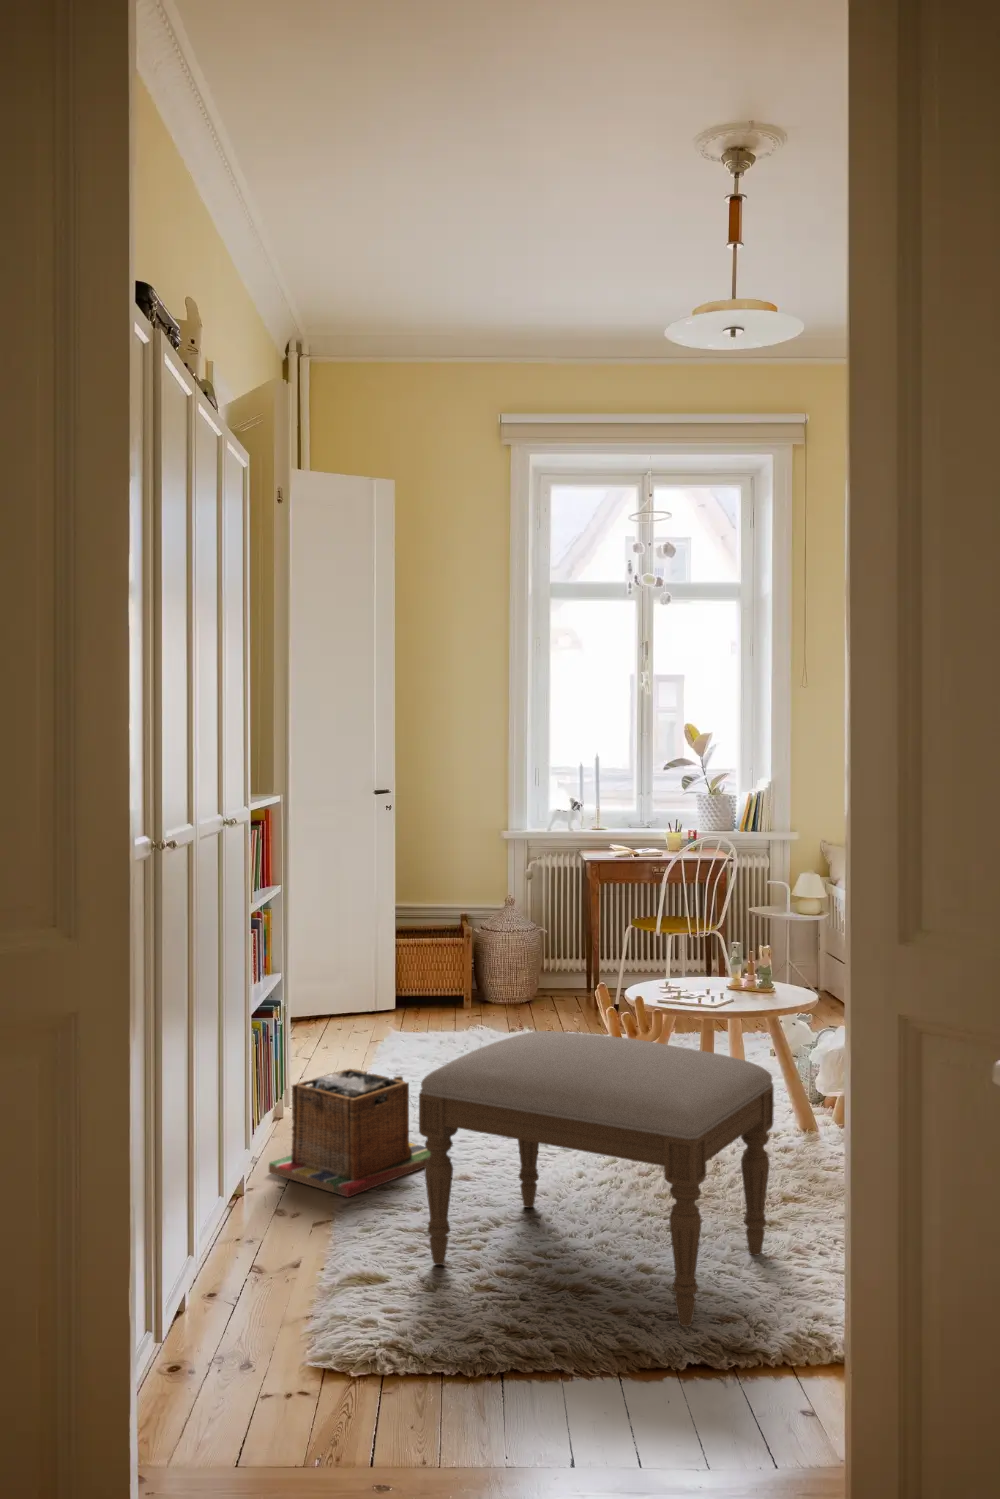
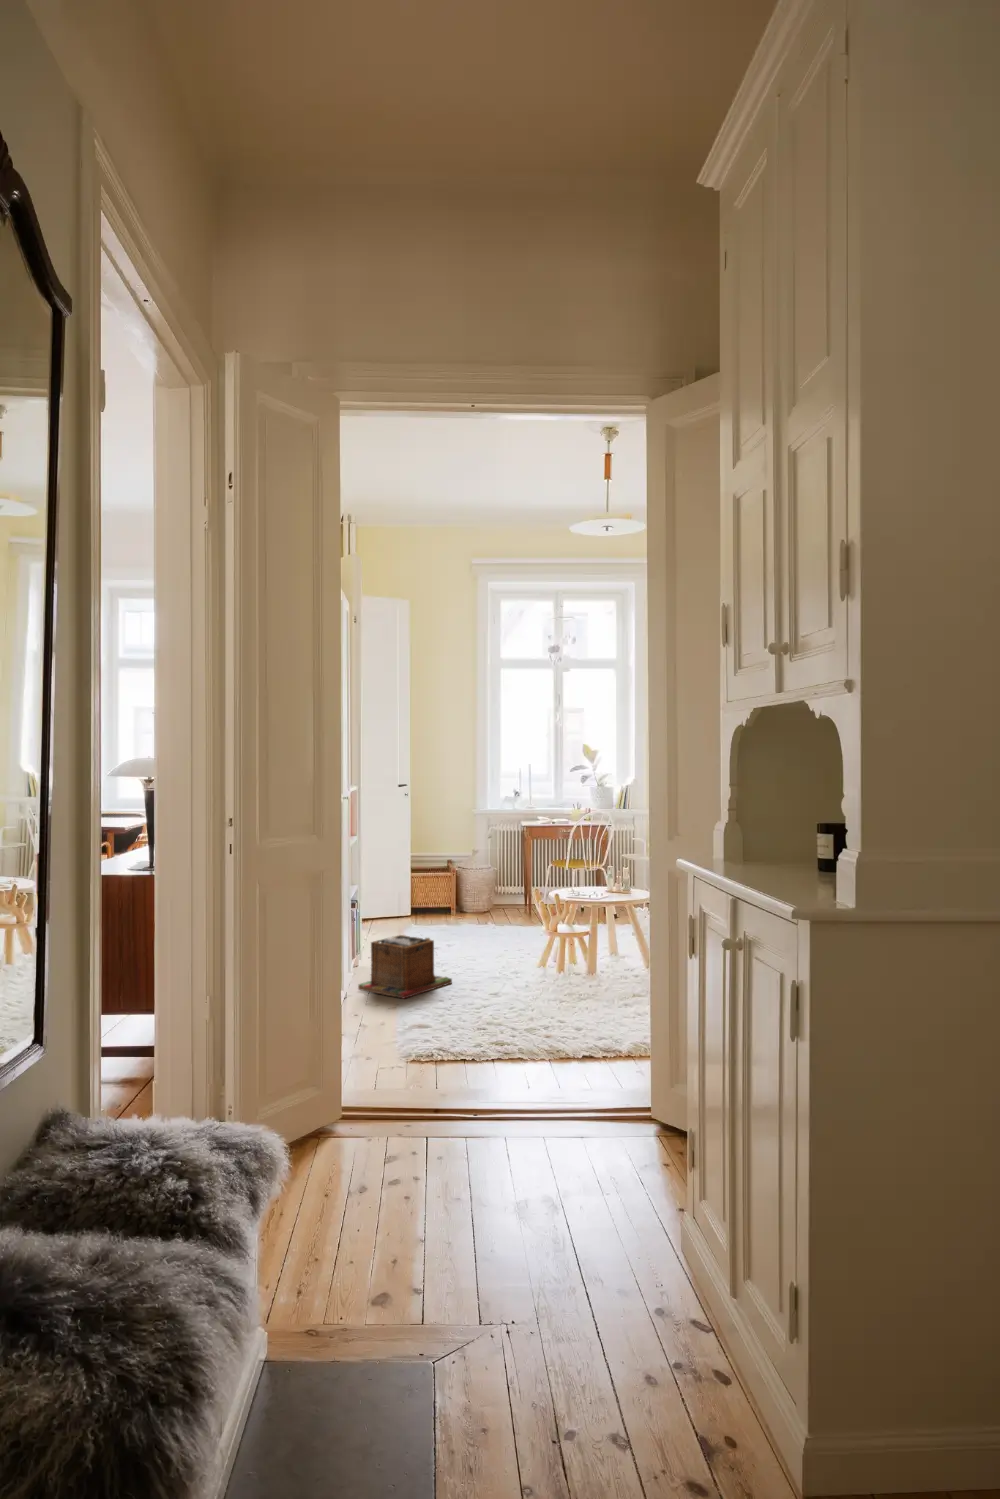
ottoman: present [419,1031,774,1327] -> none [447,909,626,1042]

